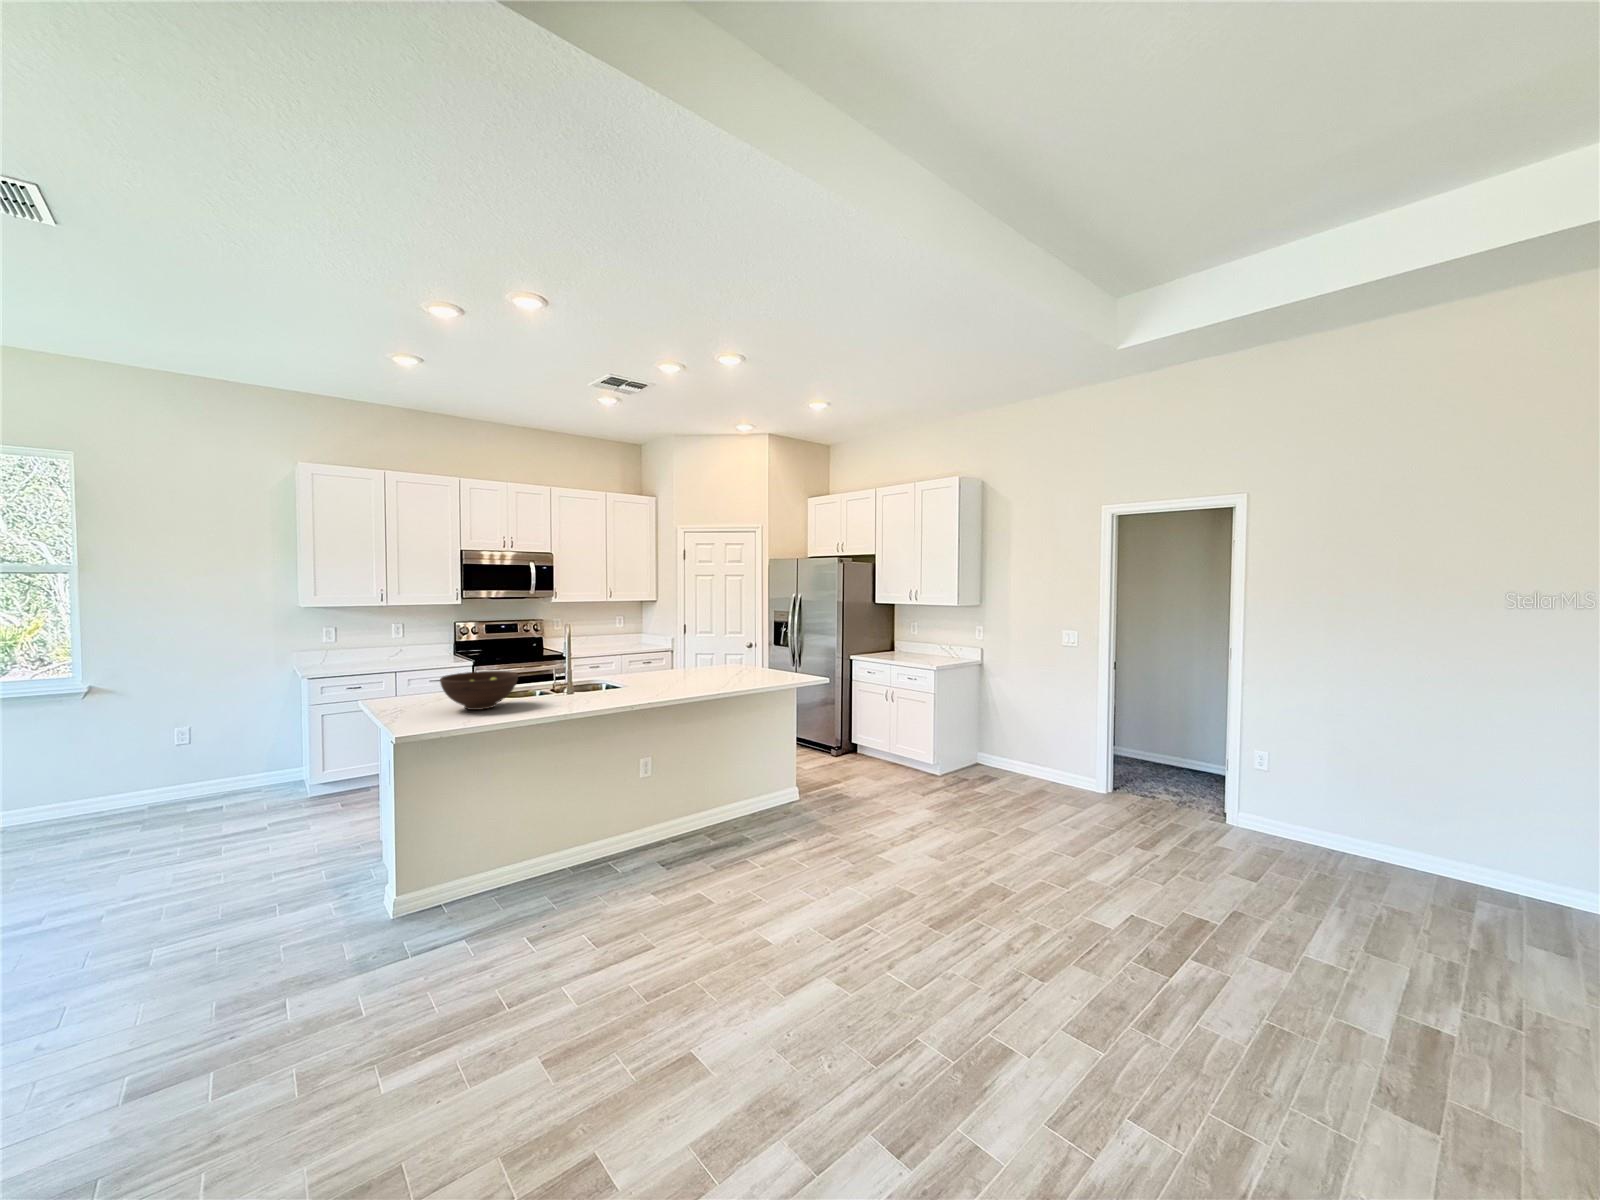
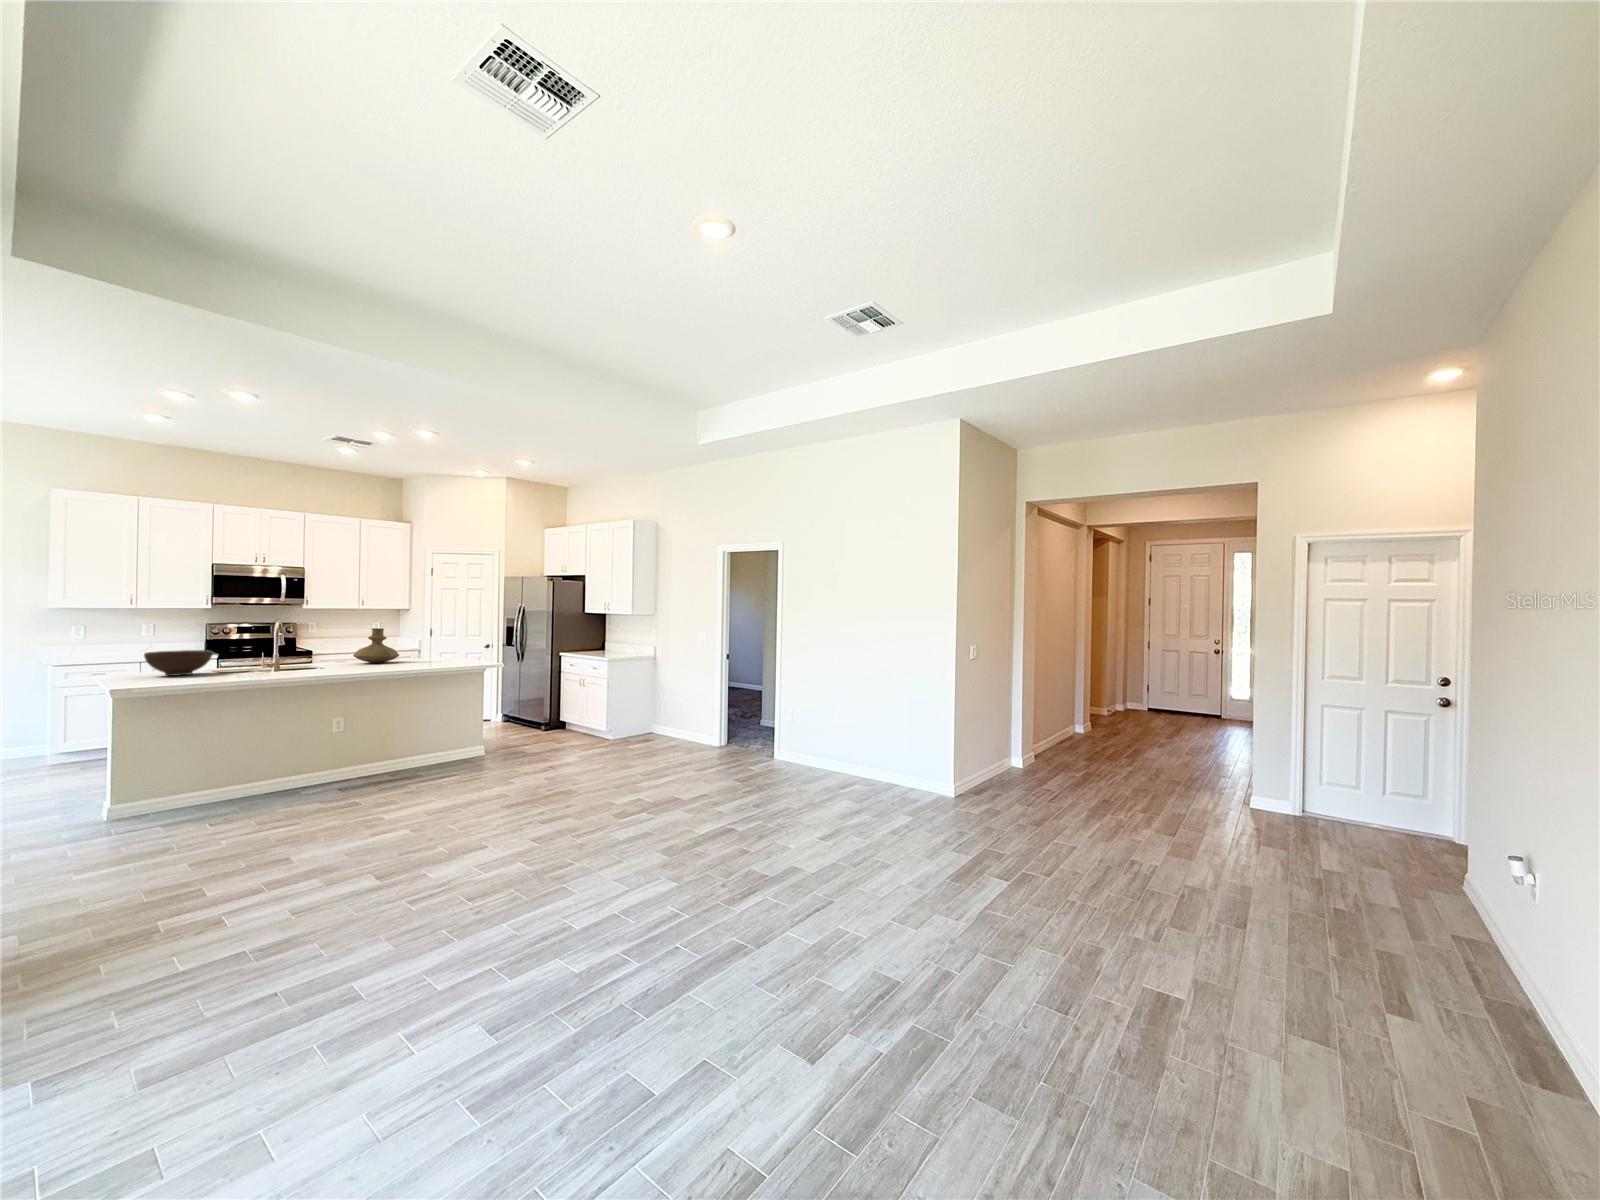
vase: none [660,633,713,680] -> present [353,628,399,663]

